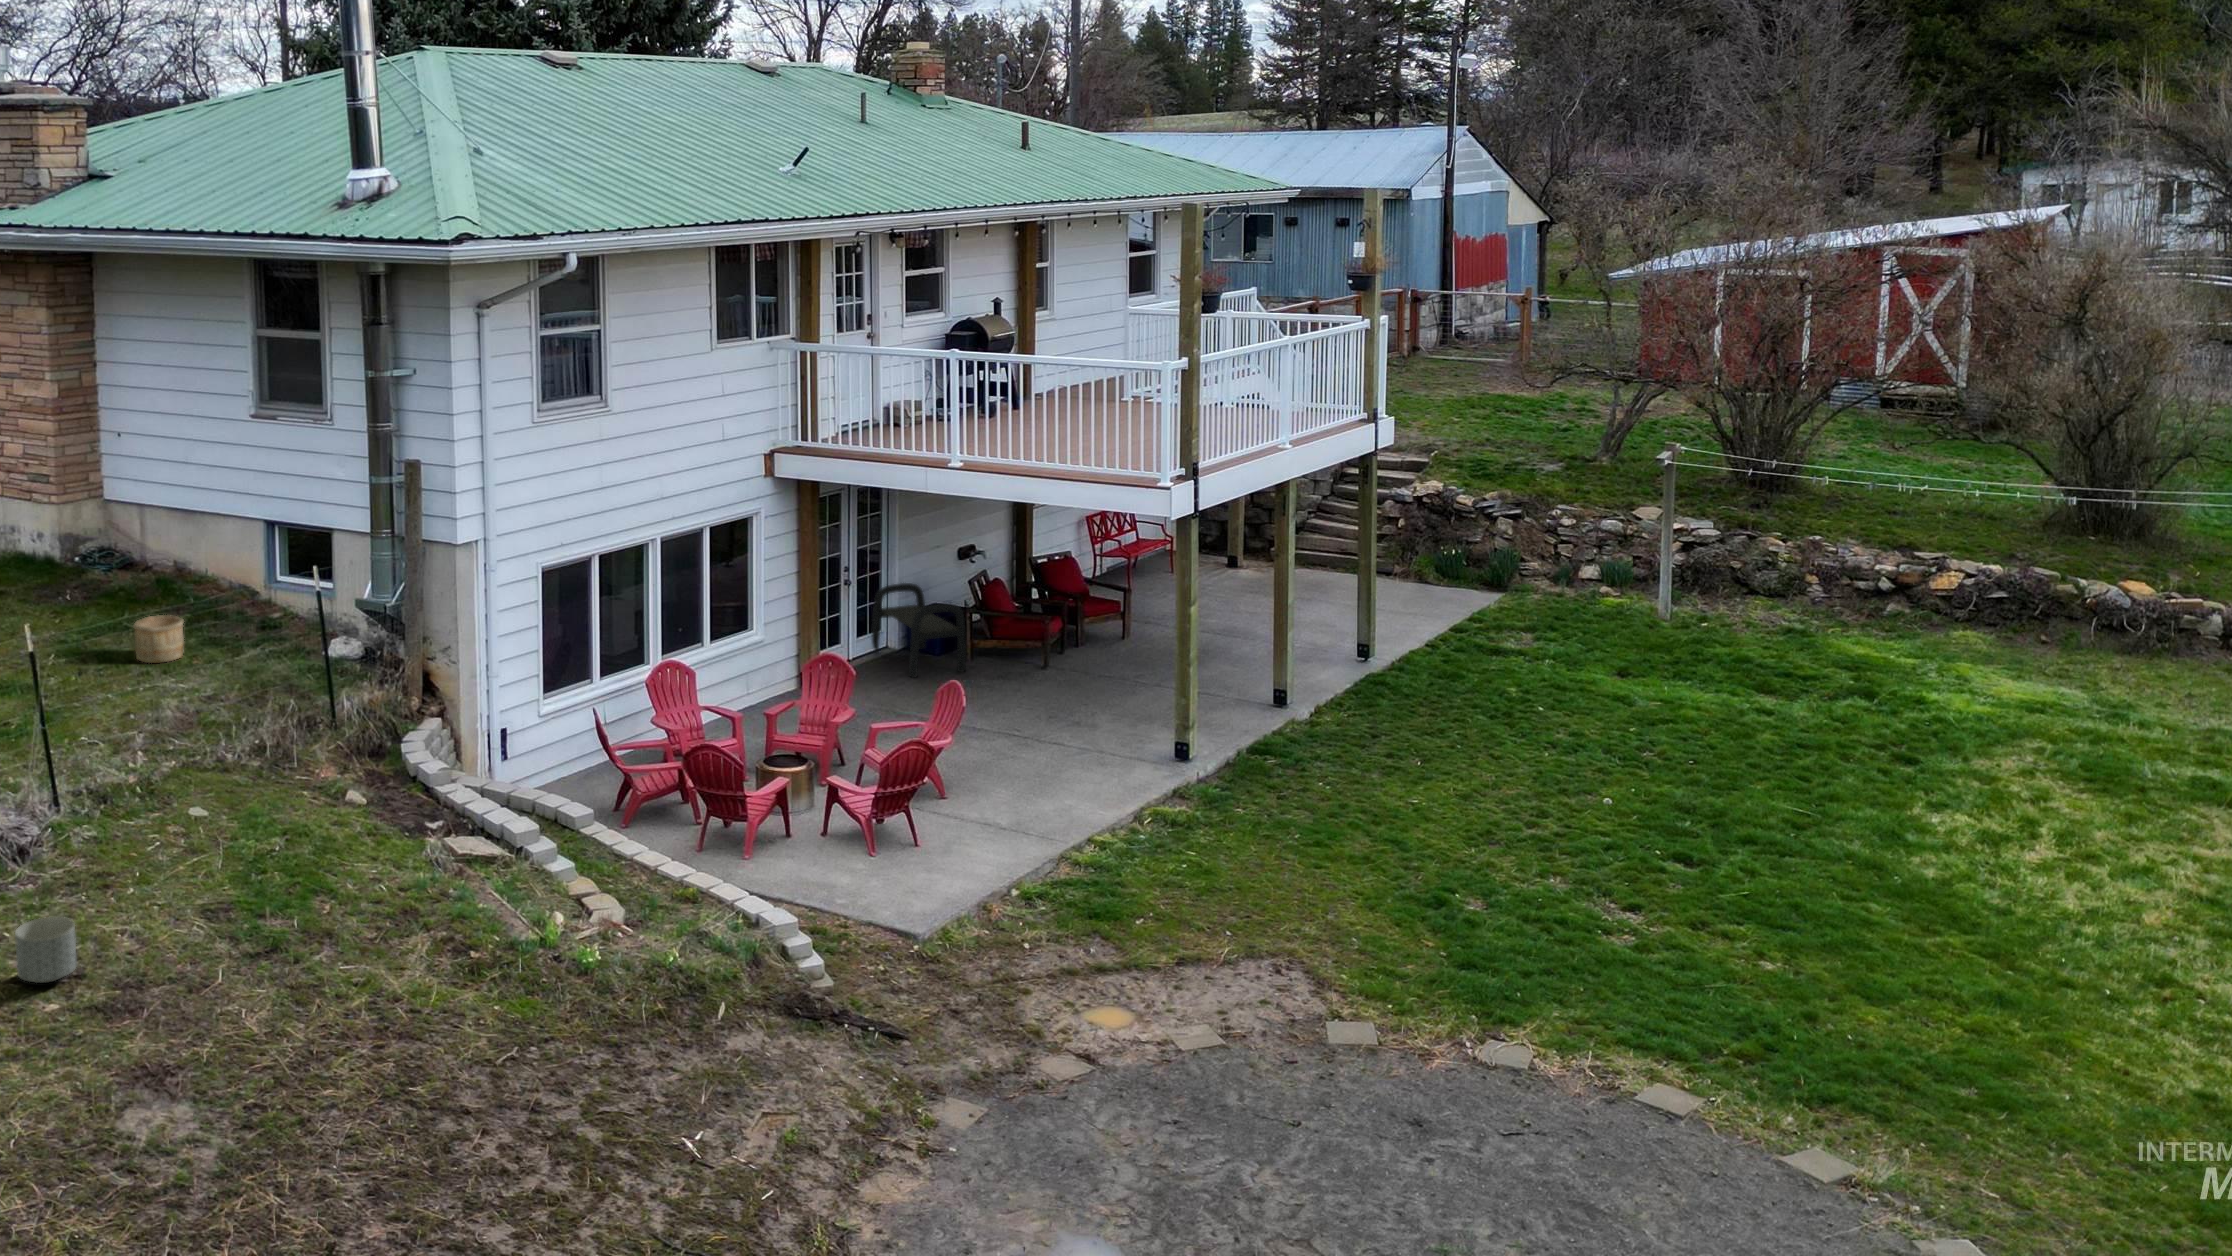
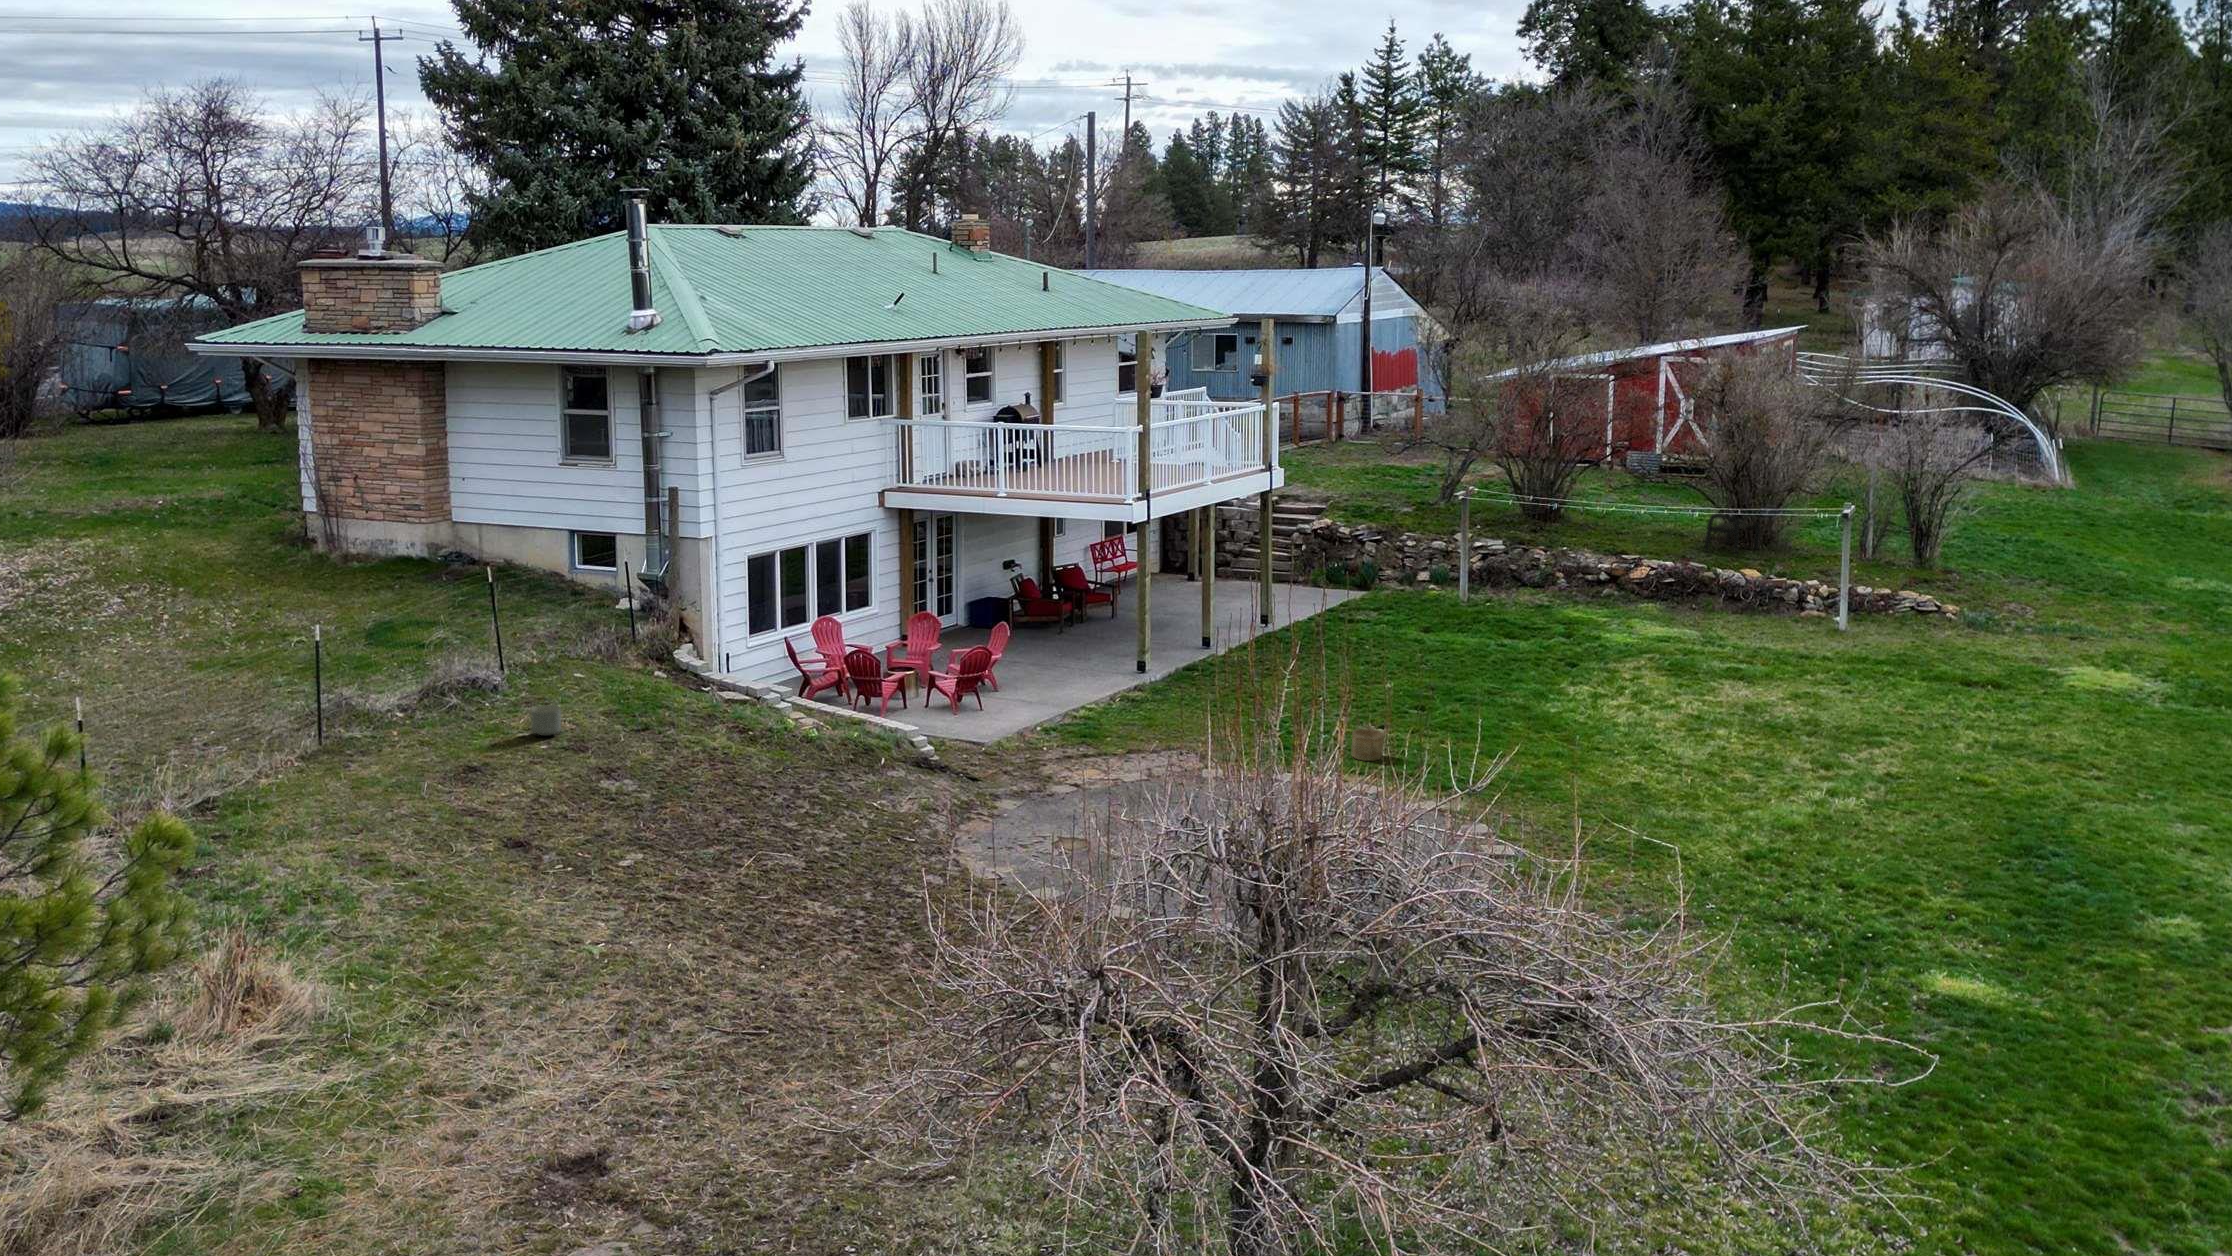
bench: present [872,583,966,678] -> present [1705,513,1760,555]
wooden bucket: present [134,615,184,663] -> present [1352,729,1384,761]

